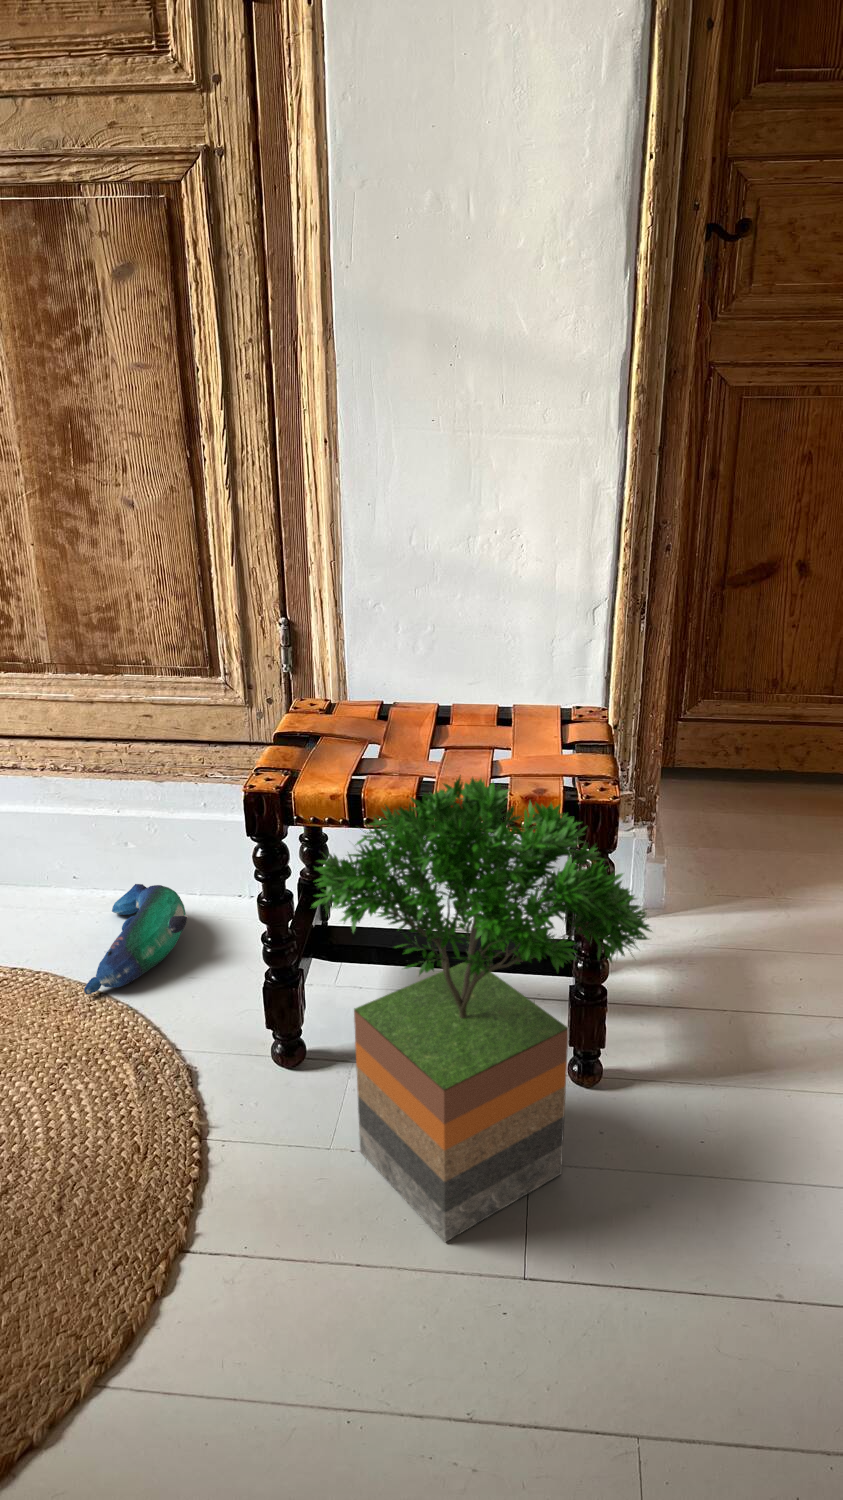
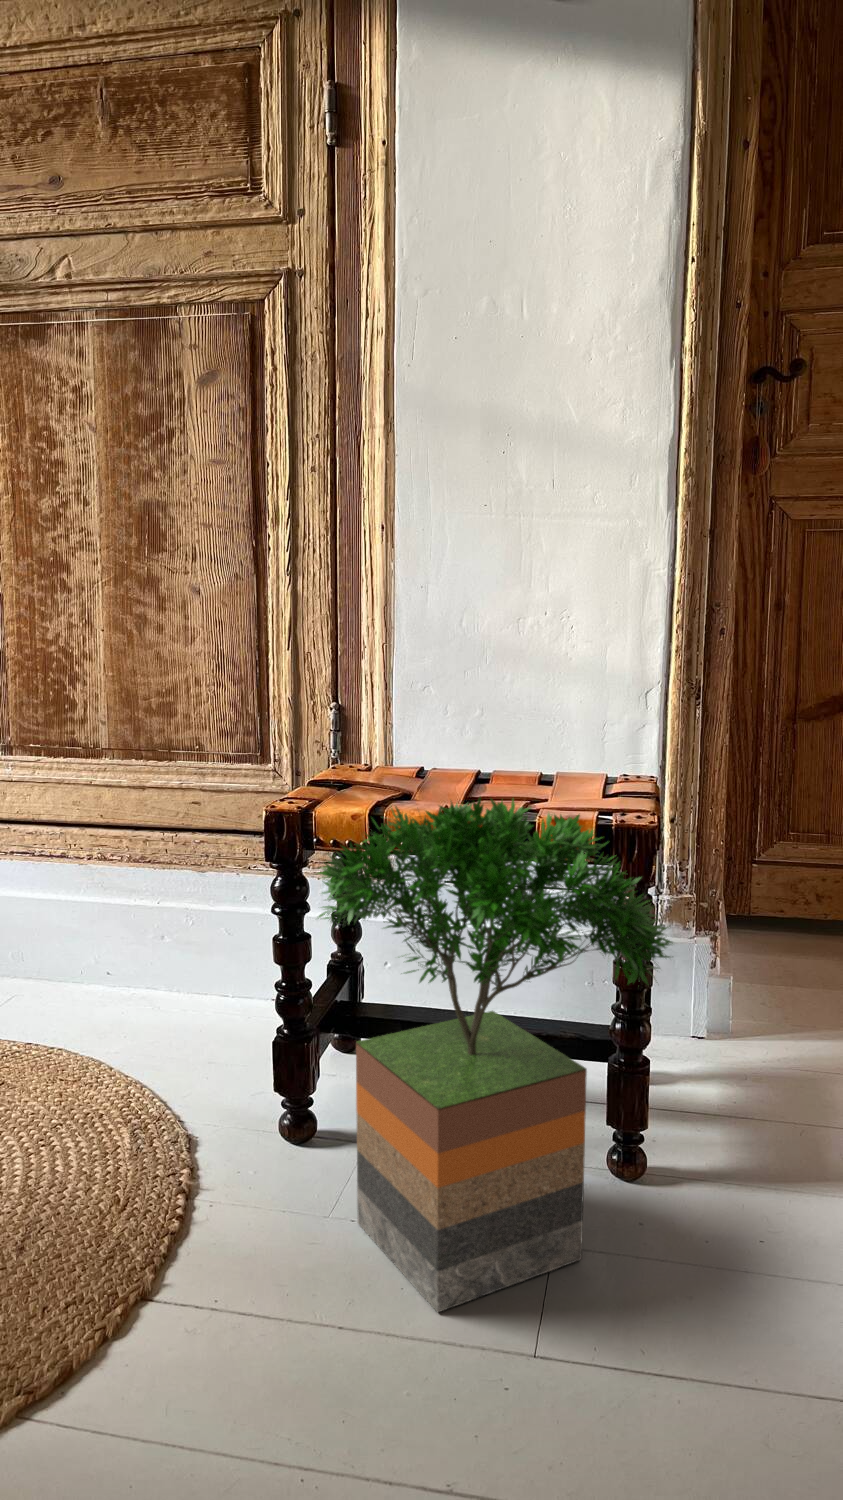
plush toy: present [84,884,188,994] -> none [95,972,212,1069]

